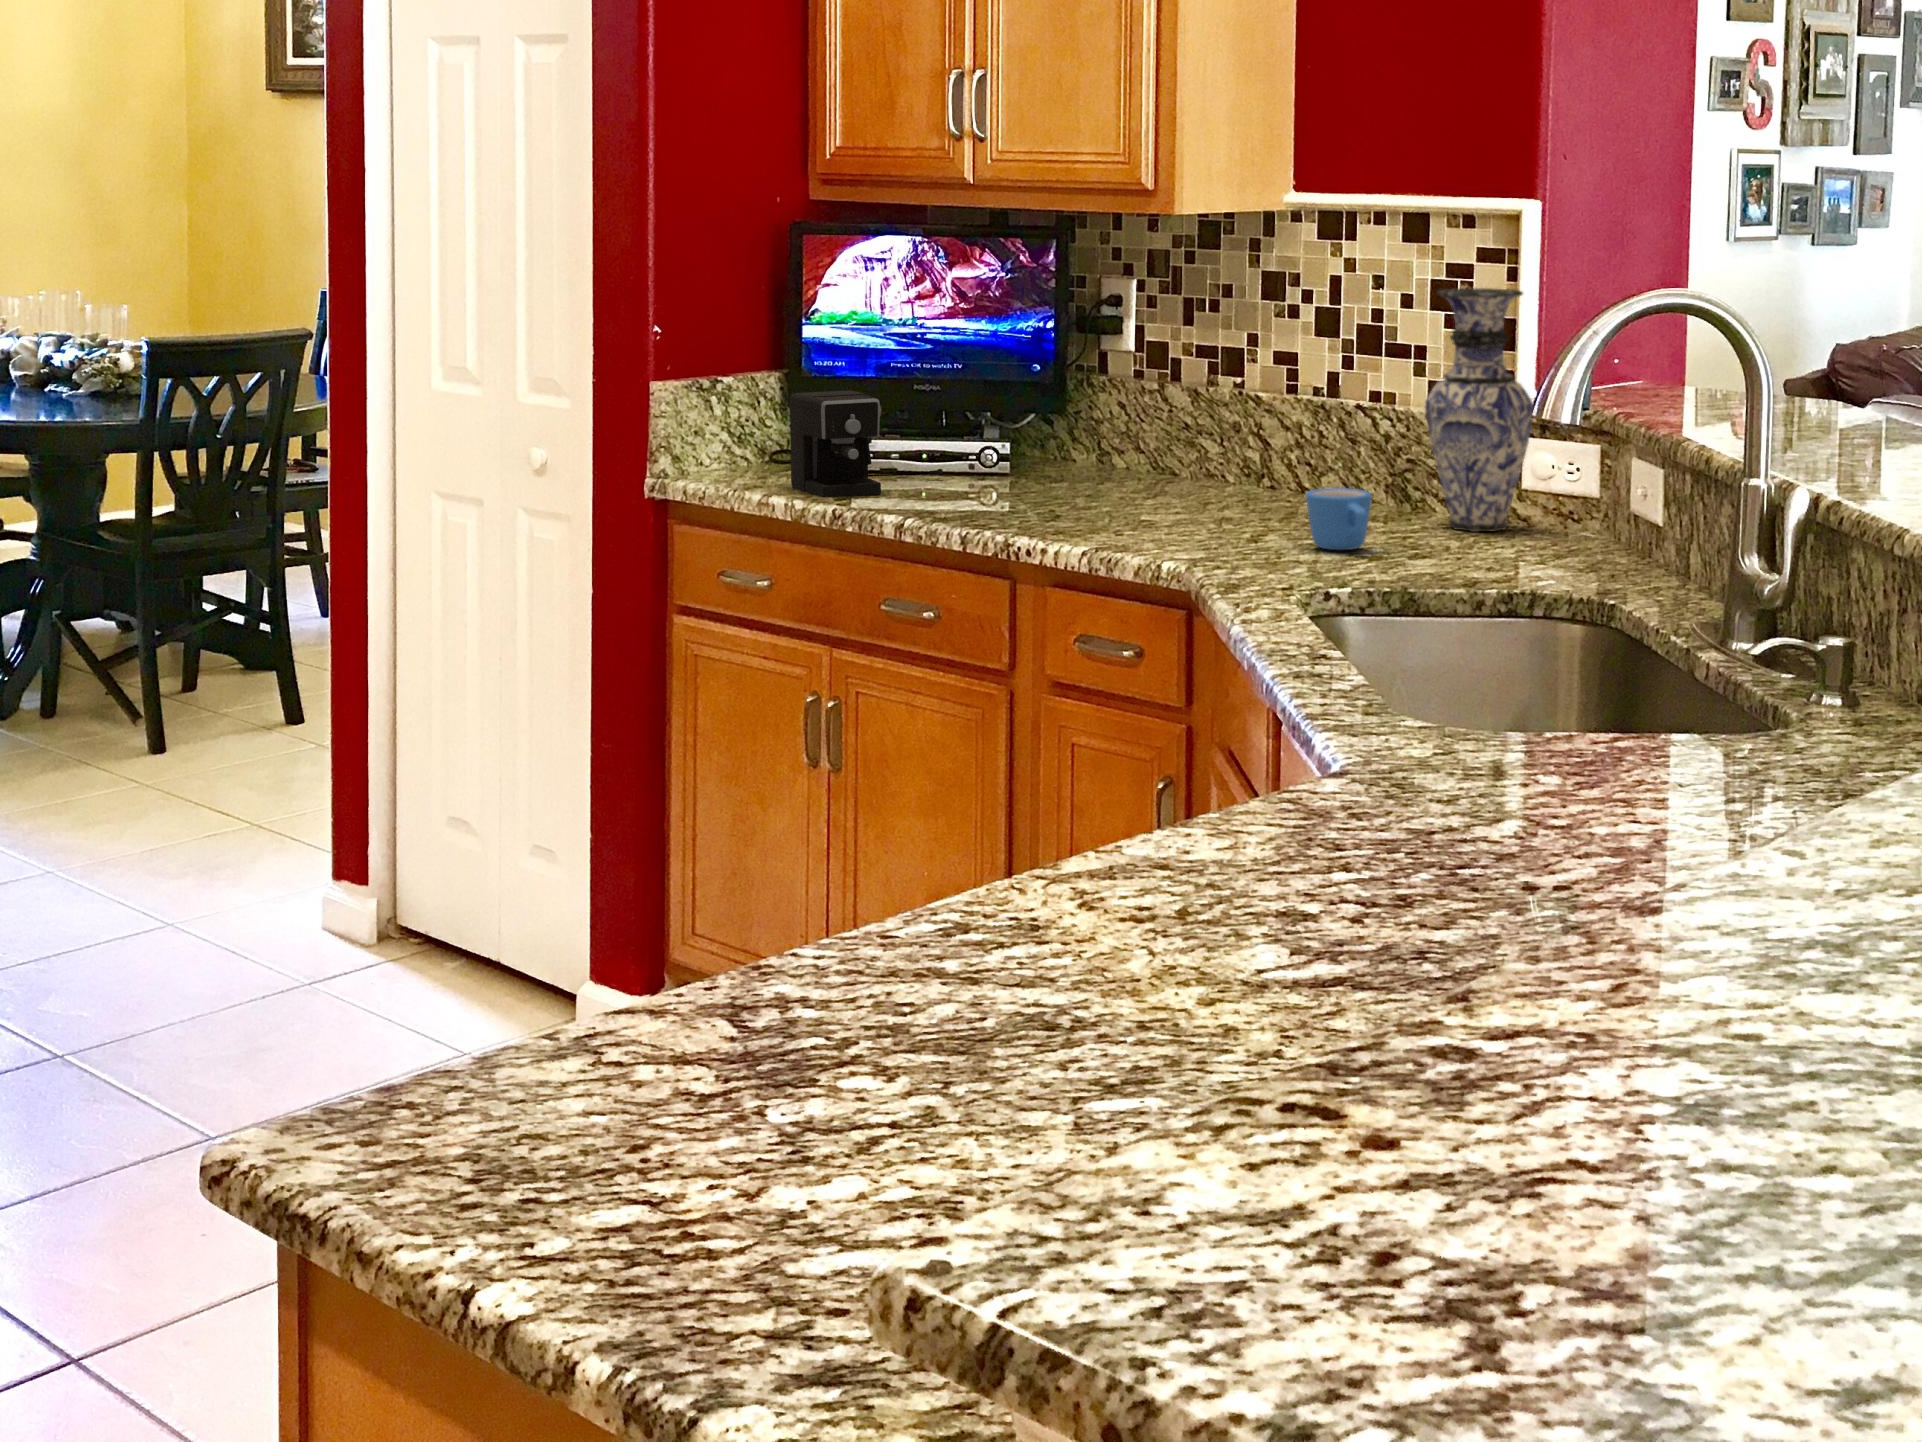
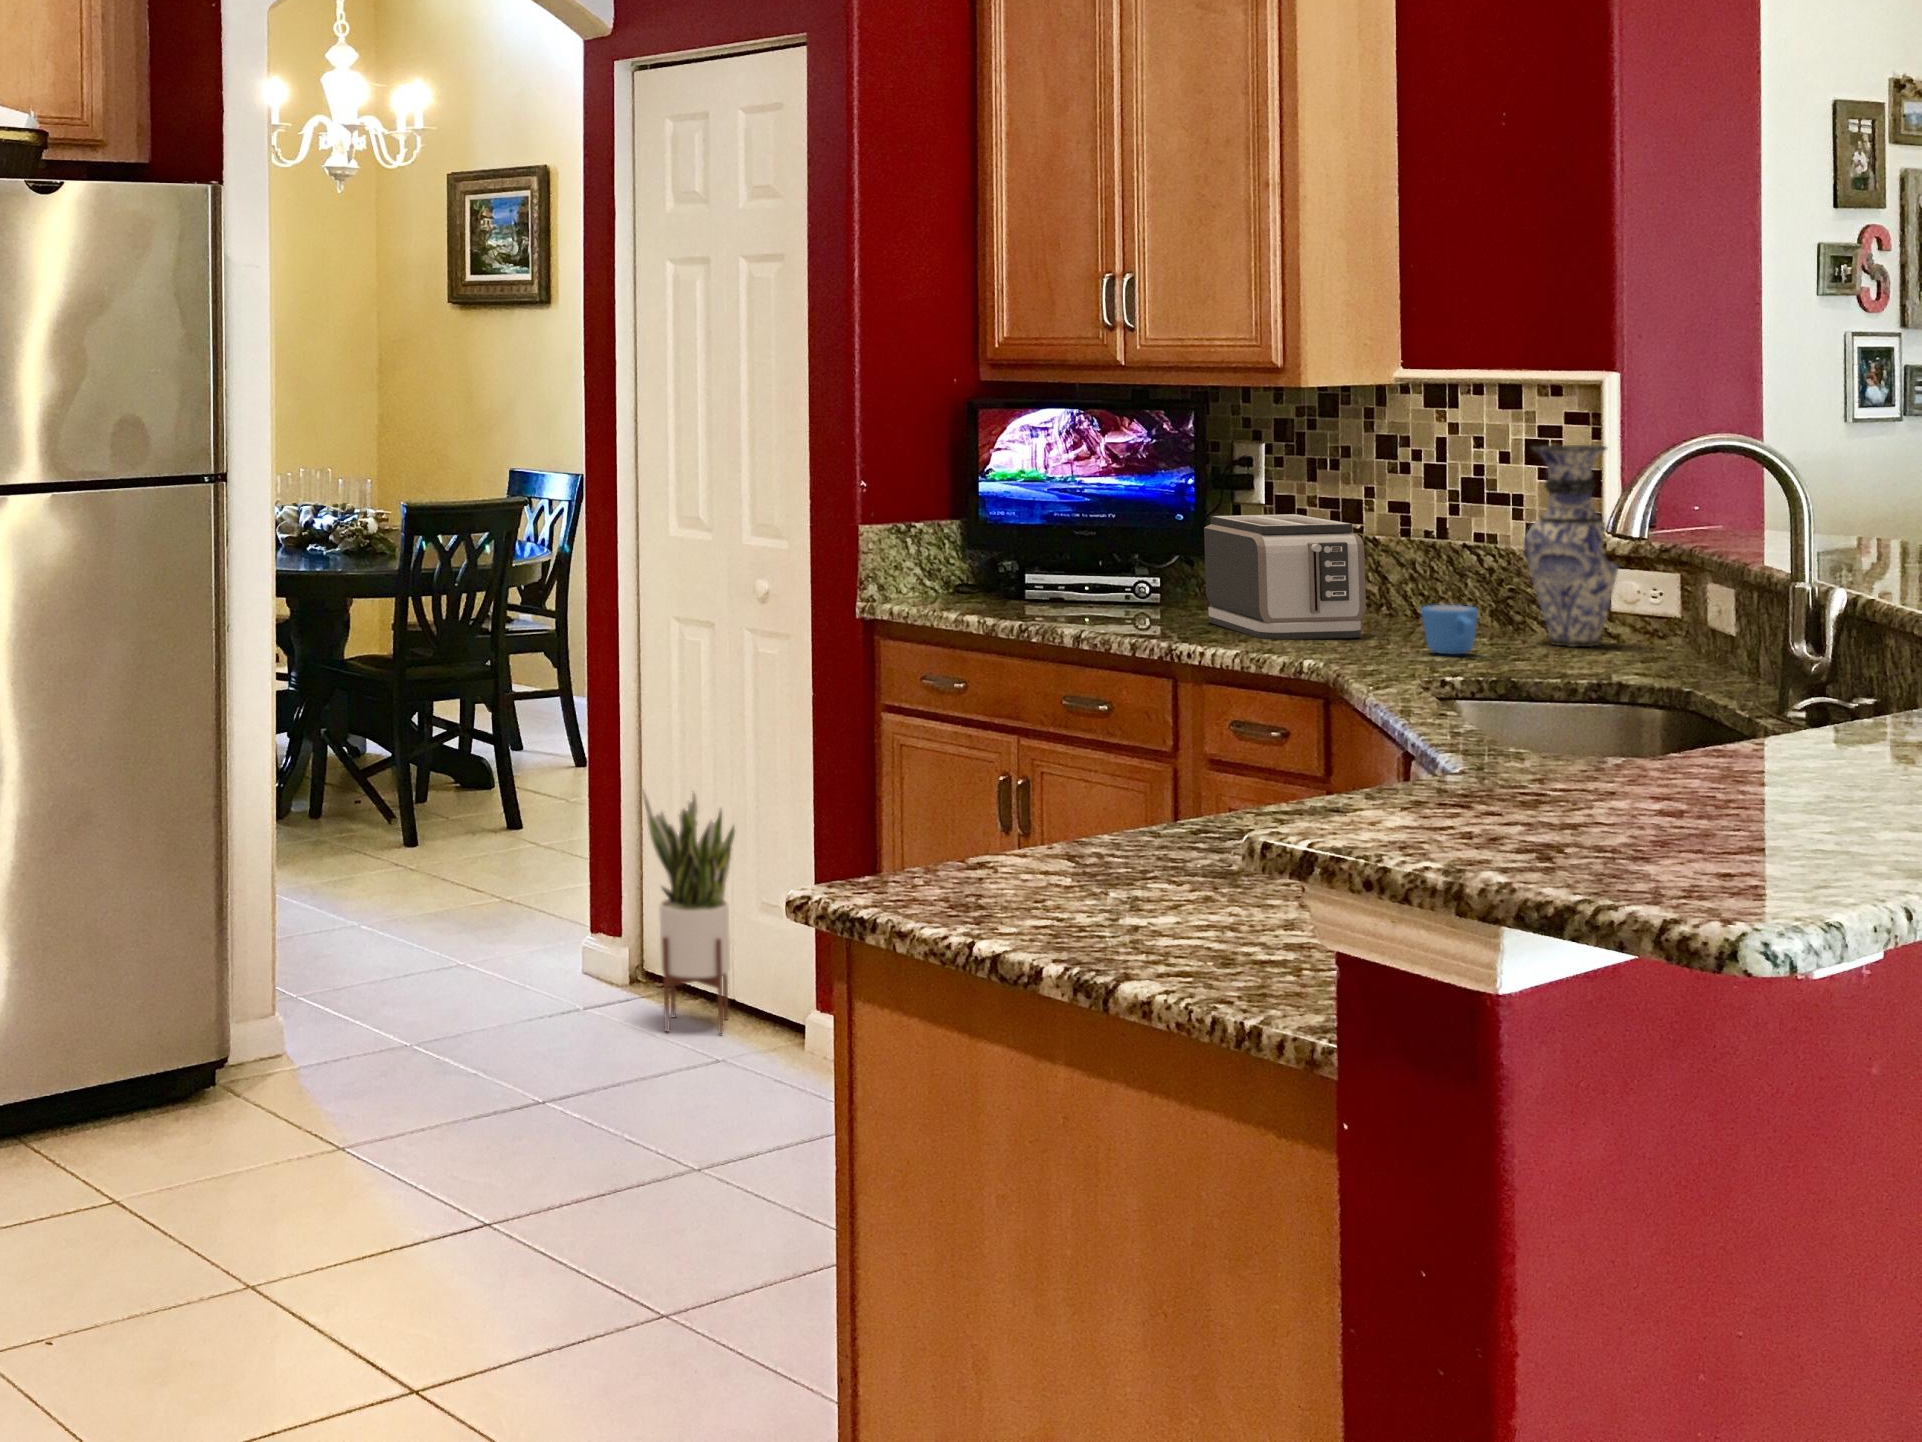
toaster: none [1060,368,1243,529] -> present [1204,514,1366,639]
coffee maker: present [790,390,943,497] -> none [976,533,1102,618]
potted plant: none [380,706,497,1011] -> present [642,789,735,1033]

